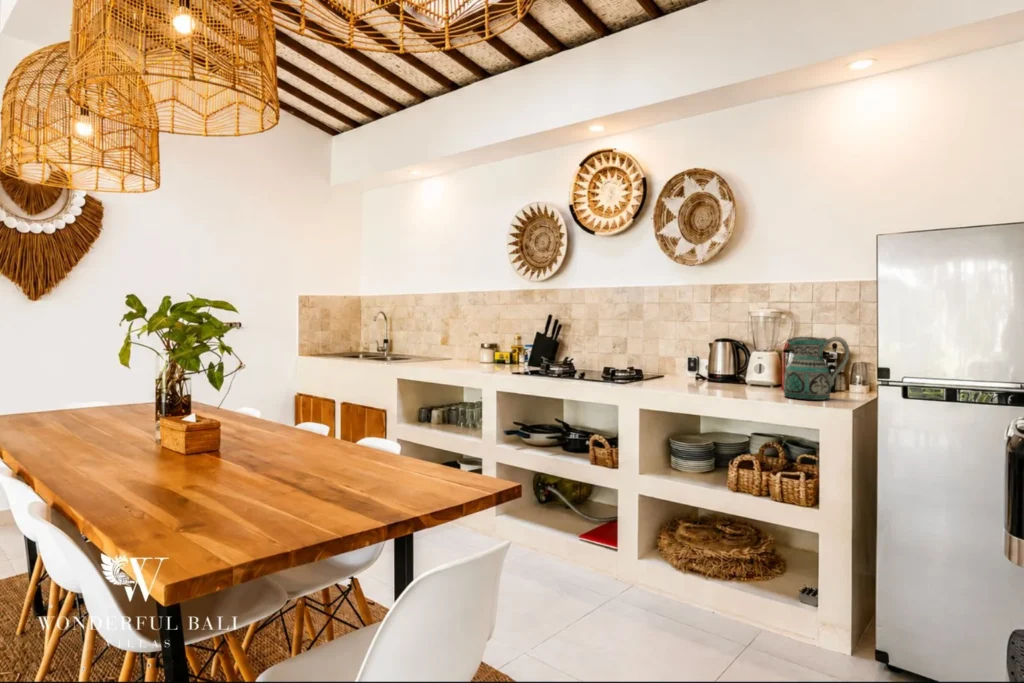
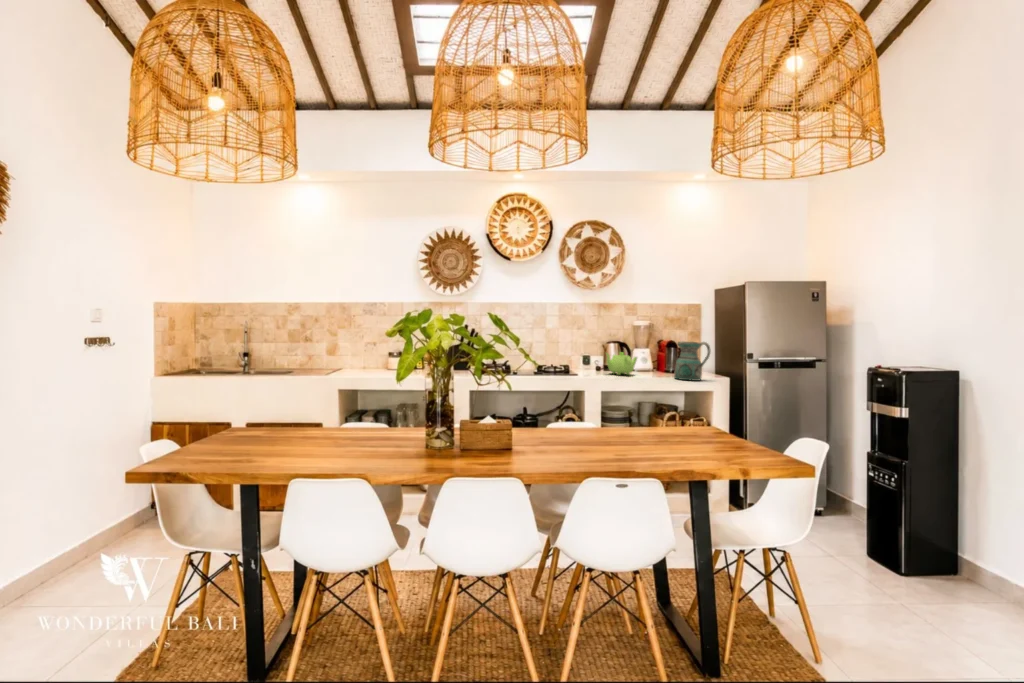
teapot: none [682,354,739,388] -> present [606,352,637,375]

